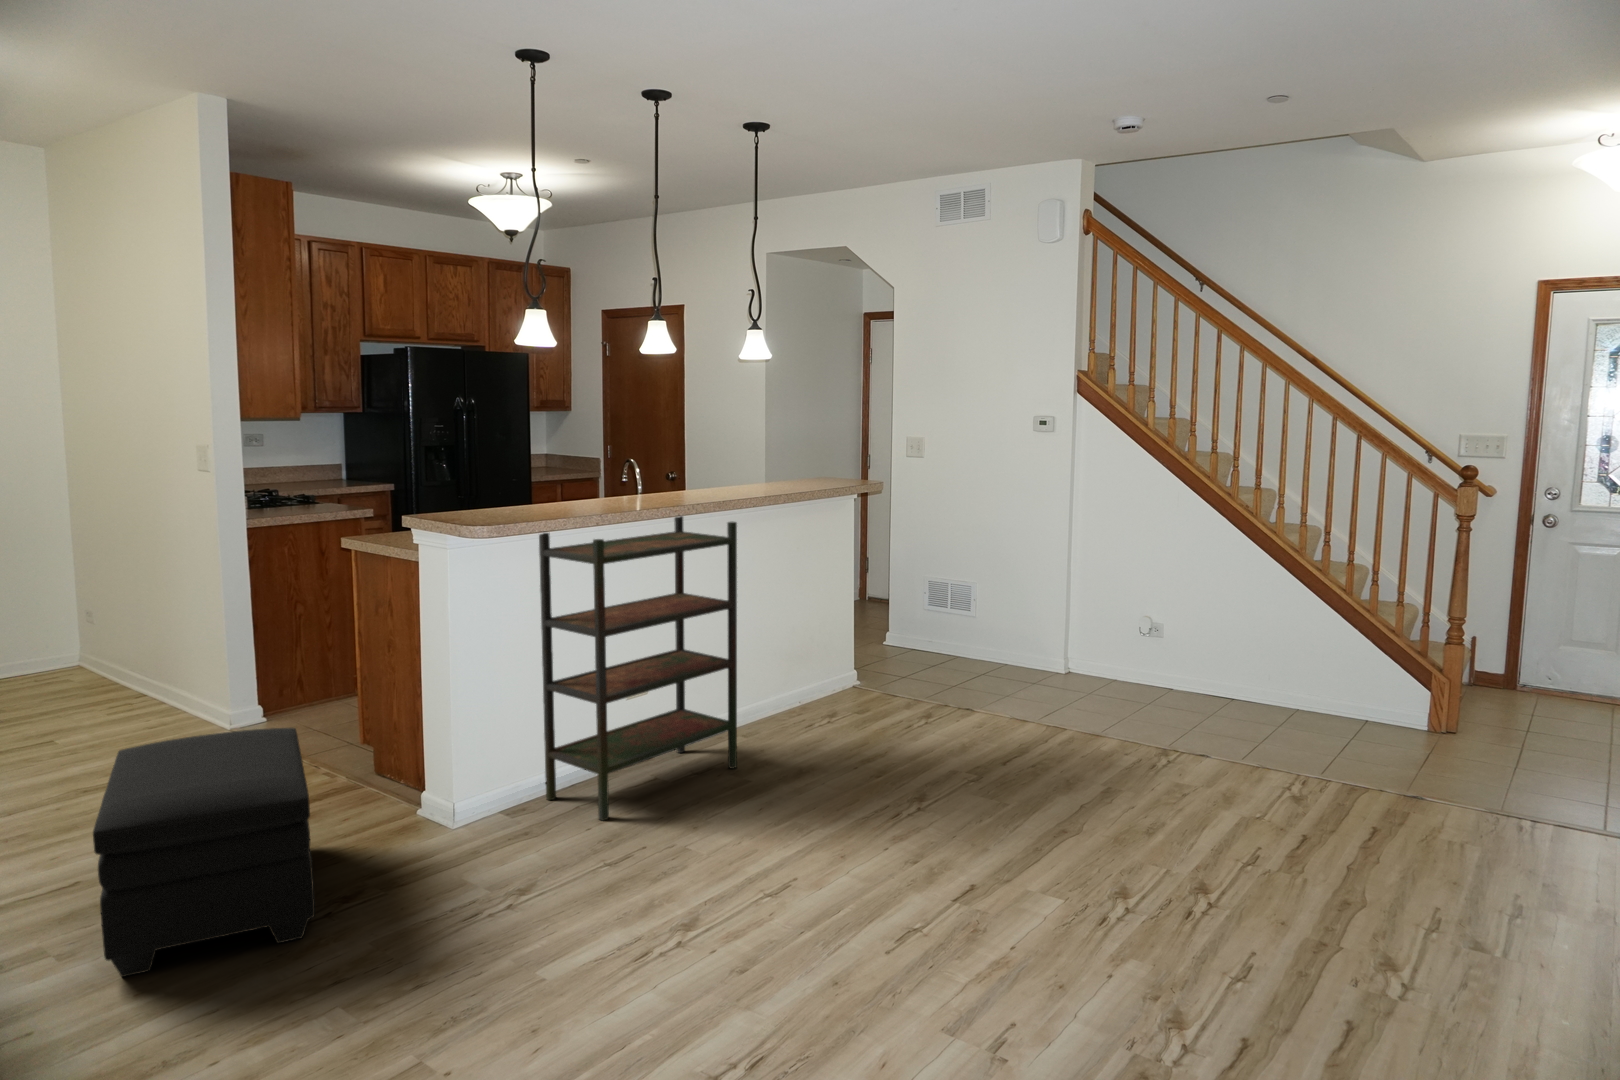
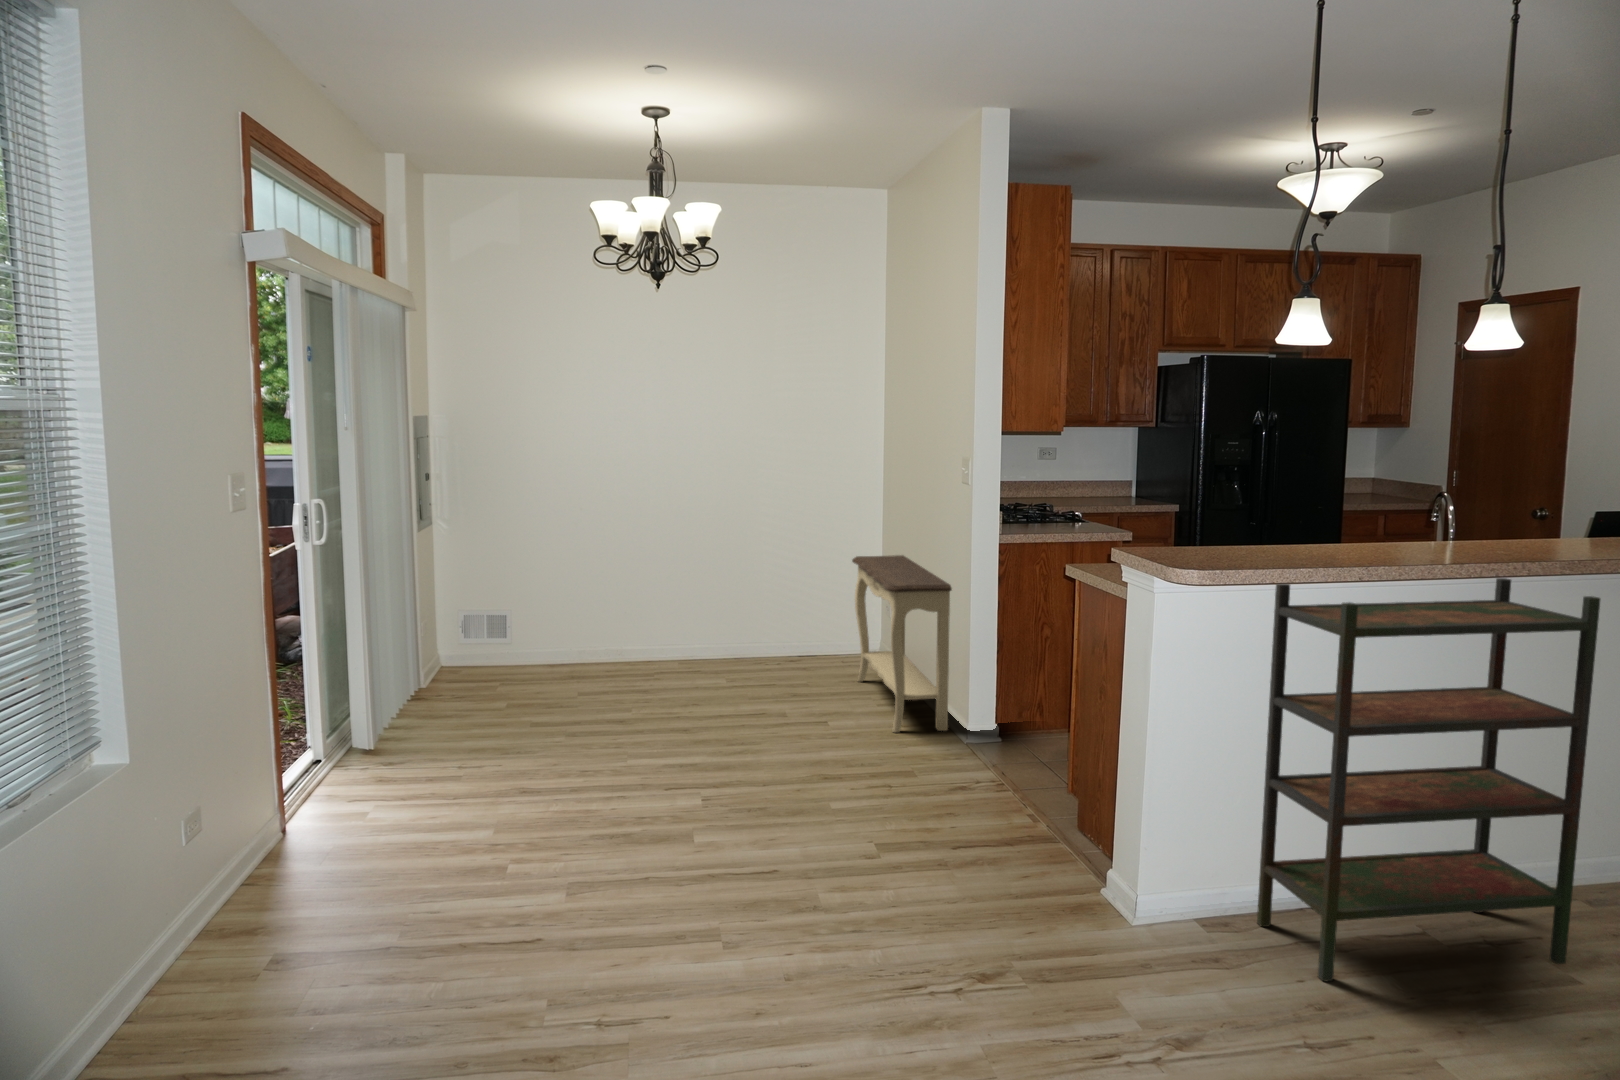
console table: none [43,553,204,738] -> present [852,555,952,733]
ottoman: present [93,728,315,977] -> none [752,752,975,1007]

